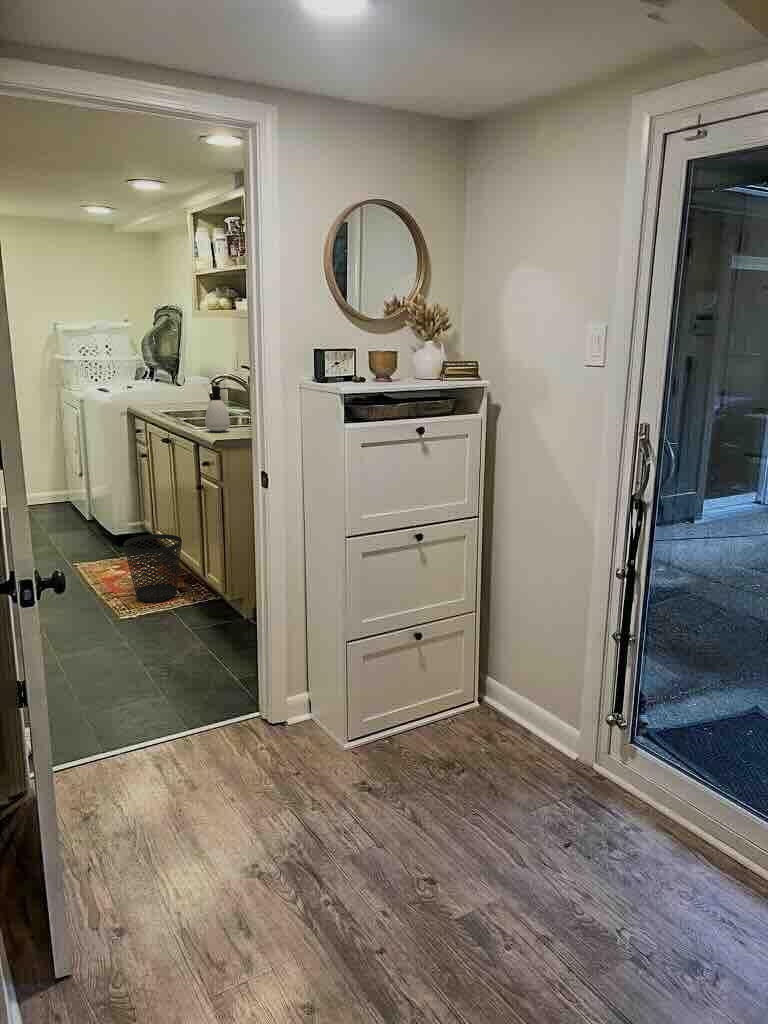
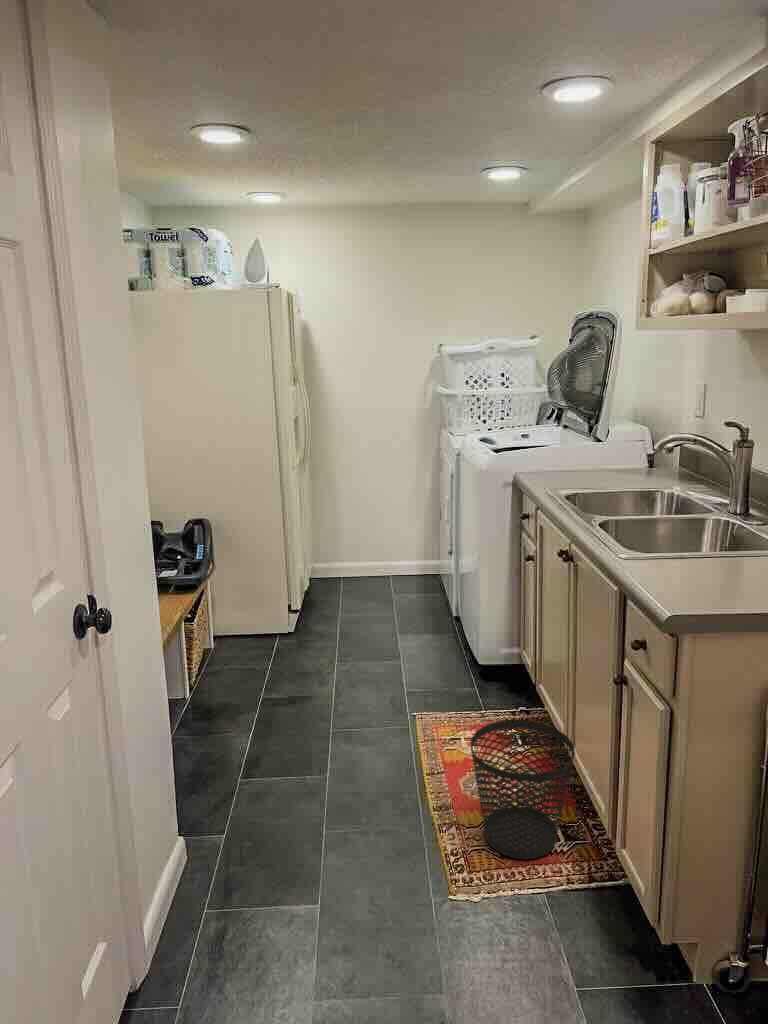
soap dispenser: present [205,386,230,431] -> none [645,480,708,577]

